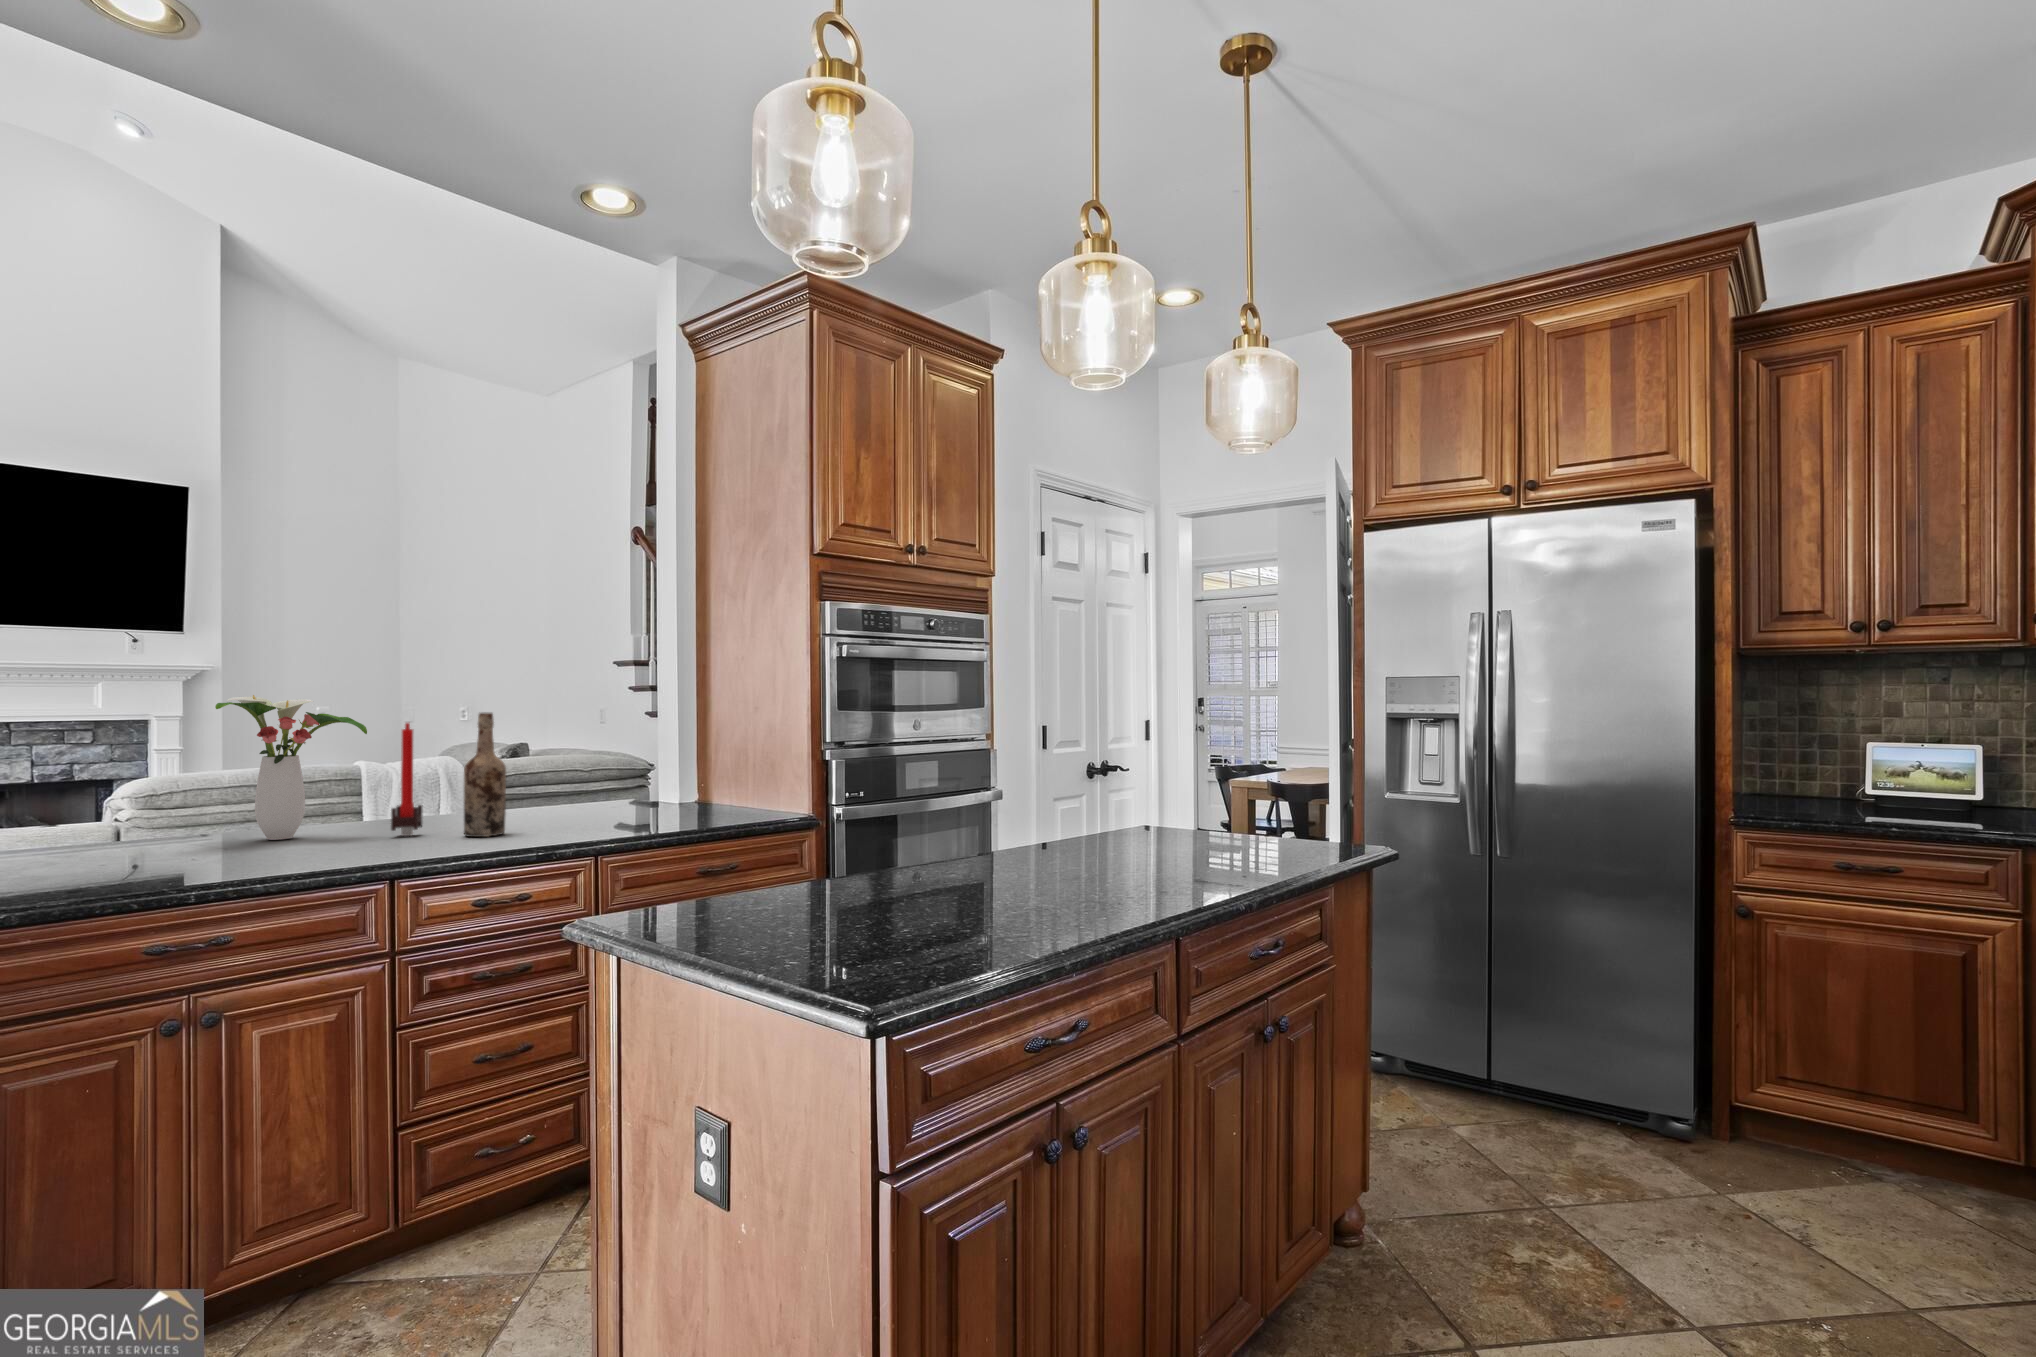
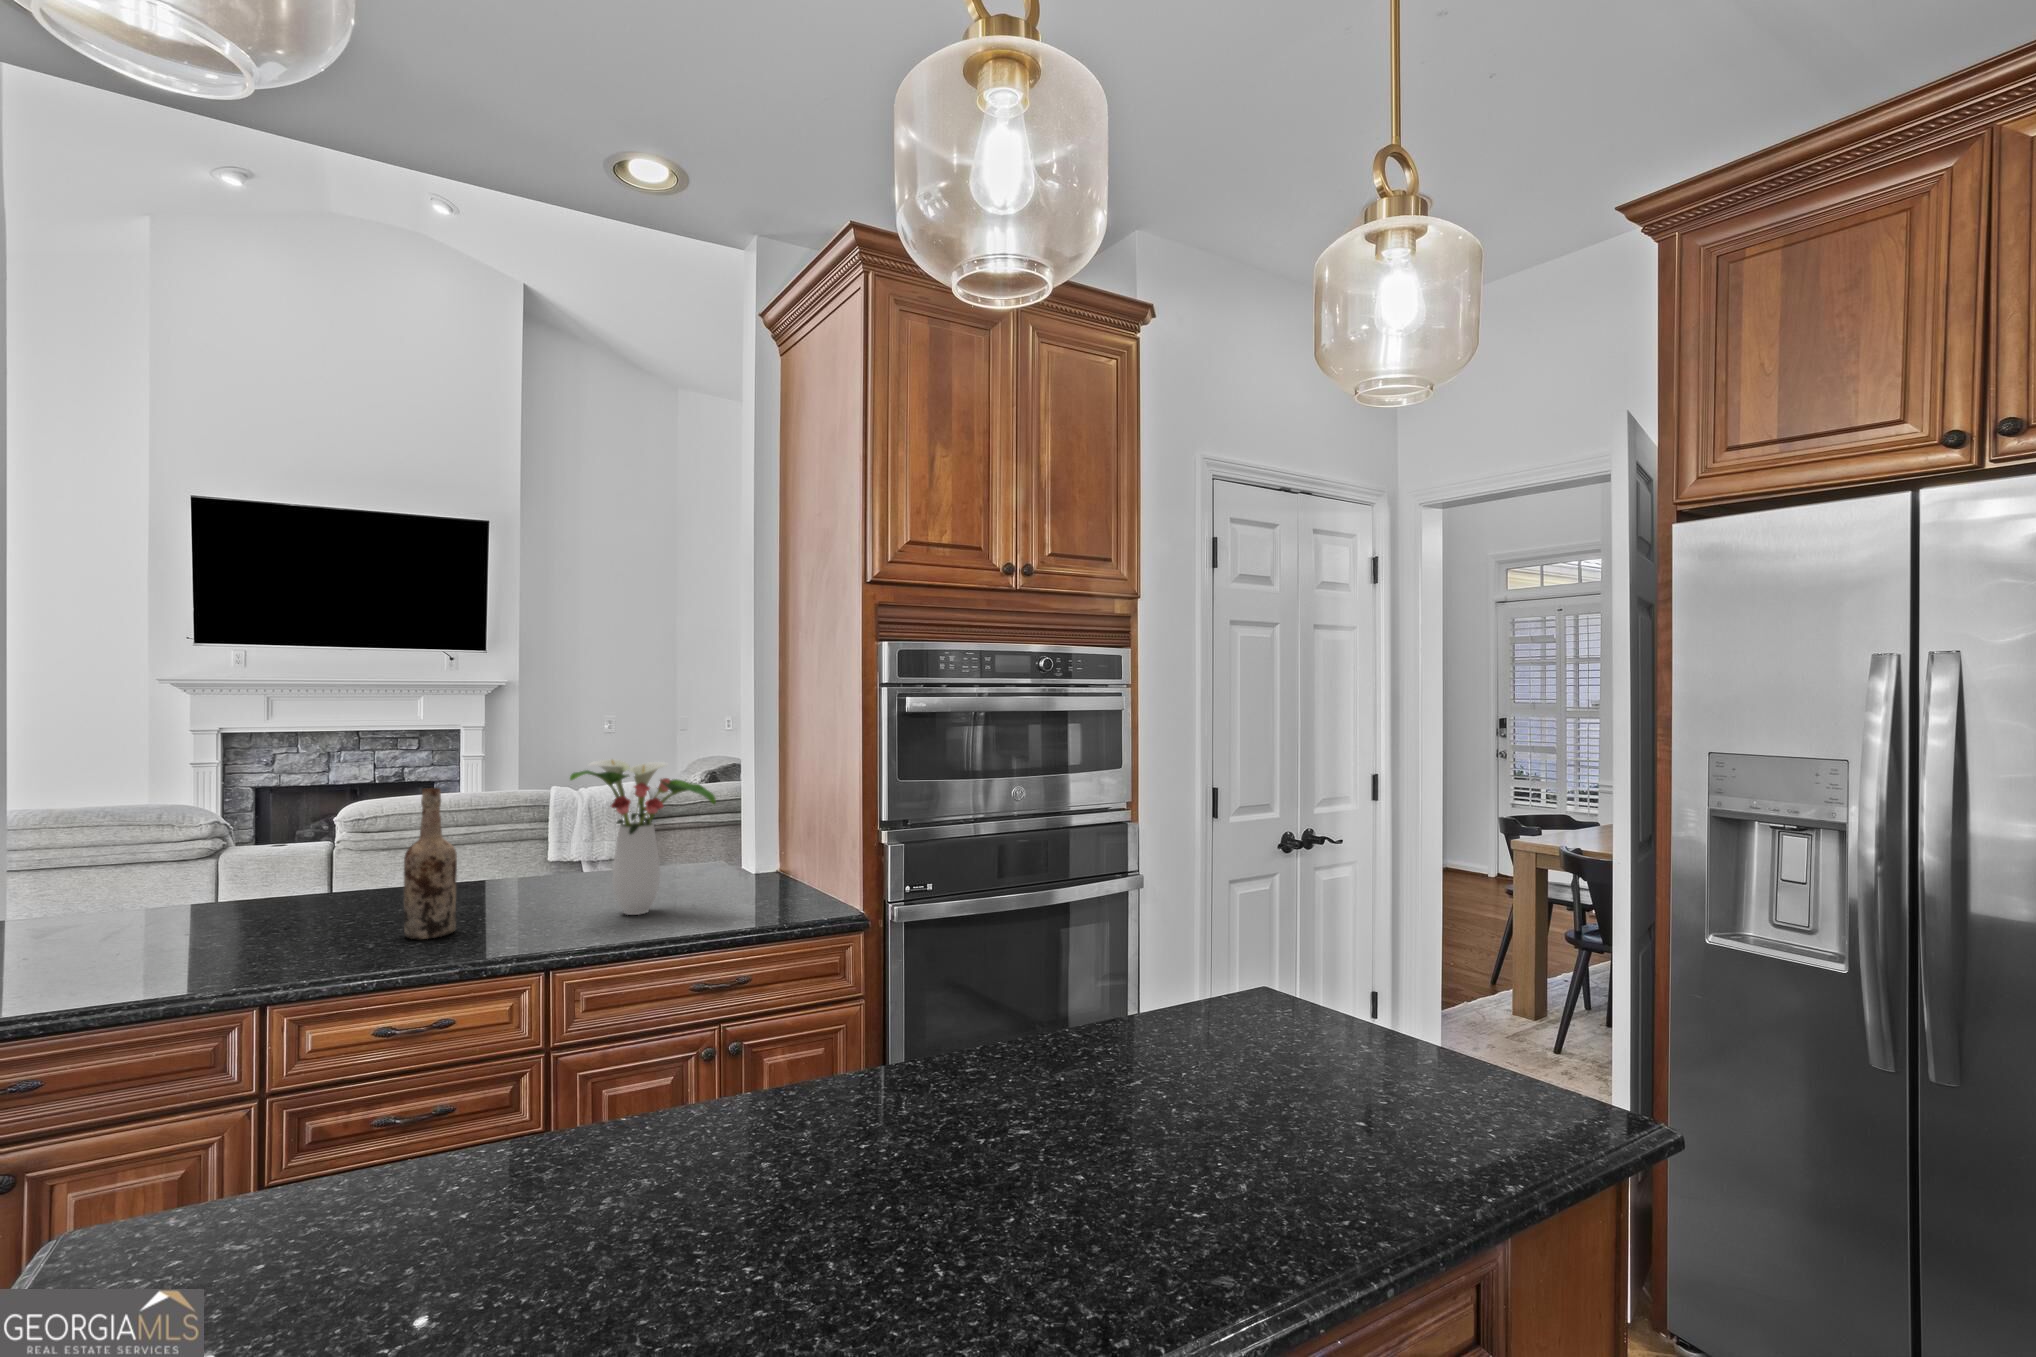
flower arrangement: present [215,695,367,840] -> present [570,759,716,915]
candle: present [391,723,422,836] -> none [339,796,383,928]

